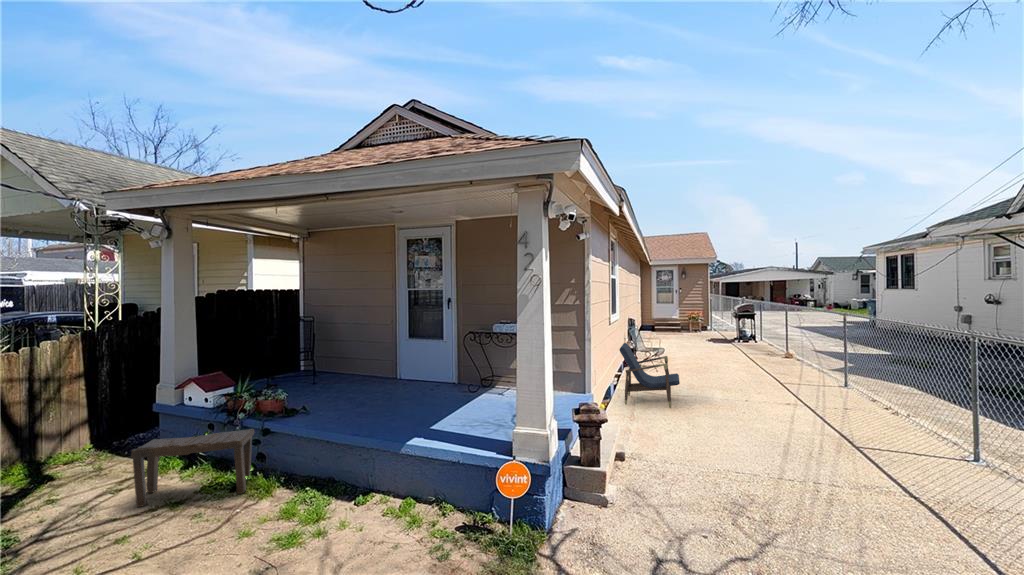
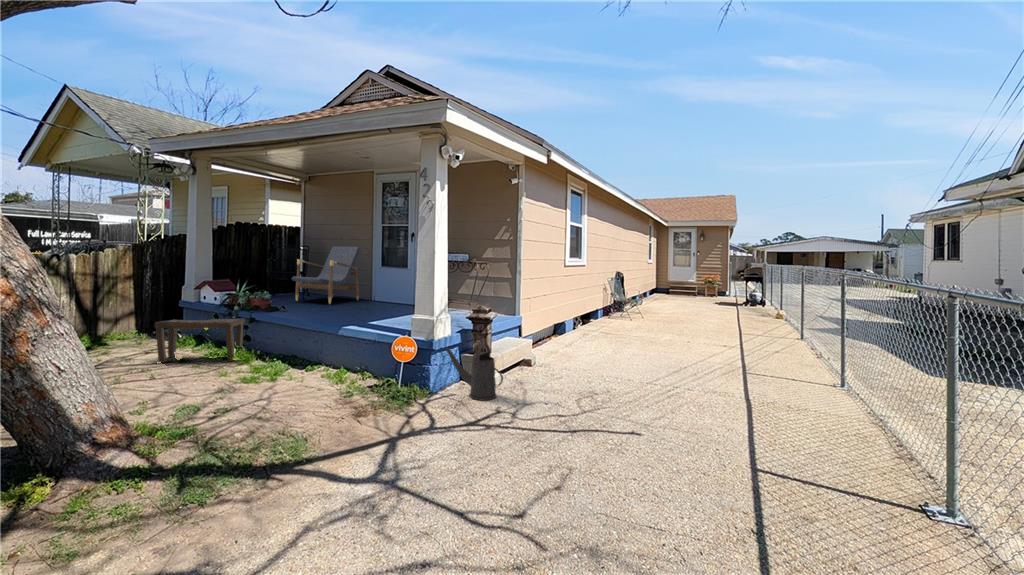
lounge chair: present [619,343,680,408] -> present [292,247,360,304]
watering can: none [567,462,657,544] -> present [446,343,503,400]

